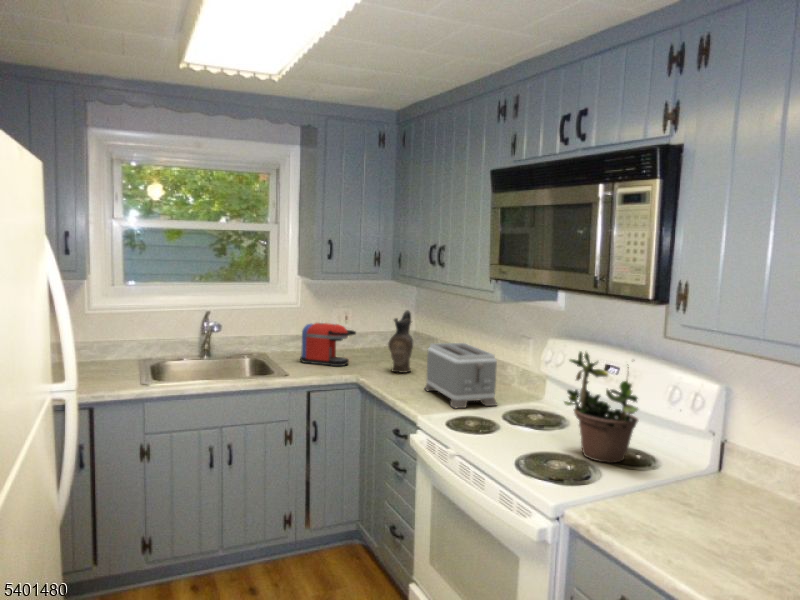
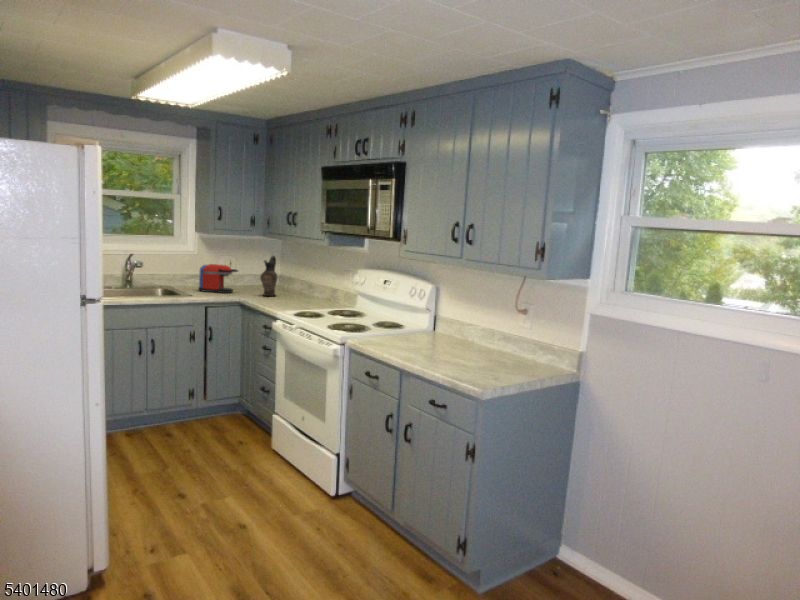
toaster: present [425,343,497,409] -> none [283,274,327,310]
potted plant: present [564,352,638,463] -> none [355,264,392,326]

